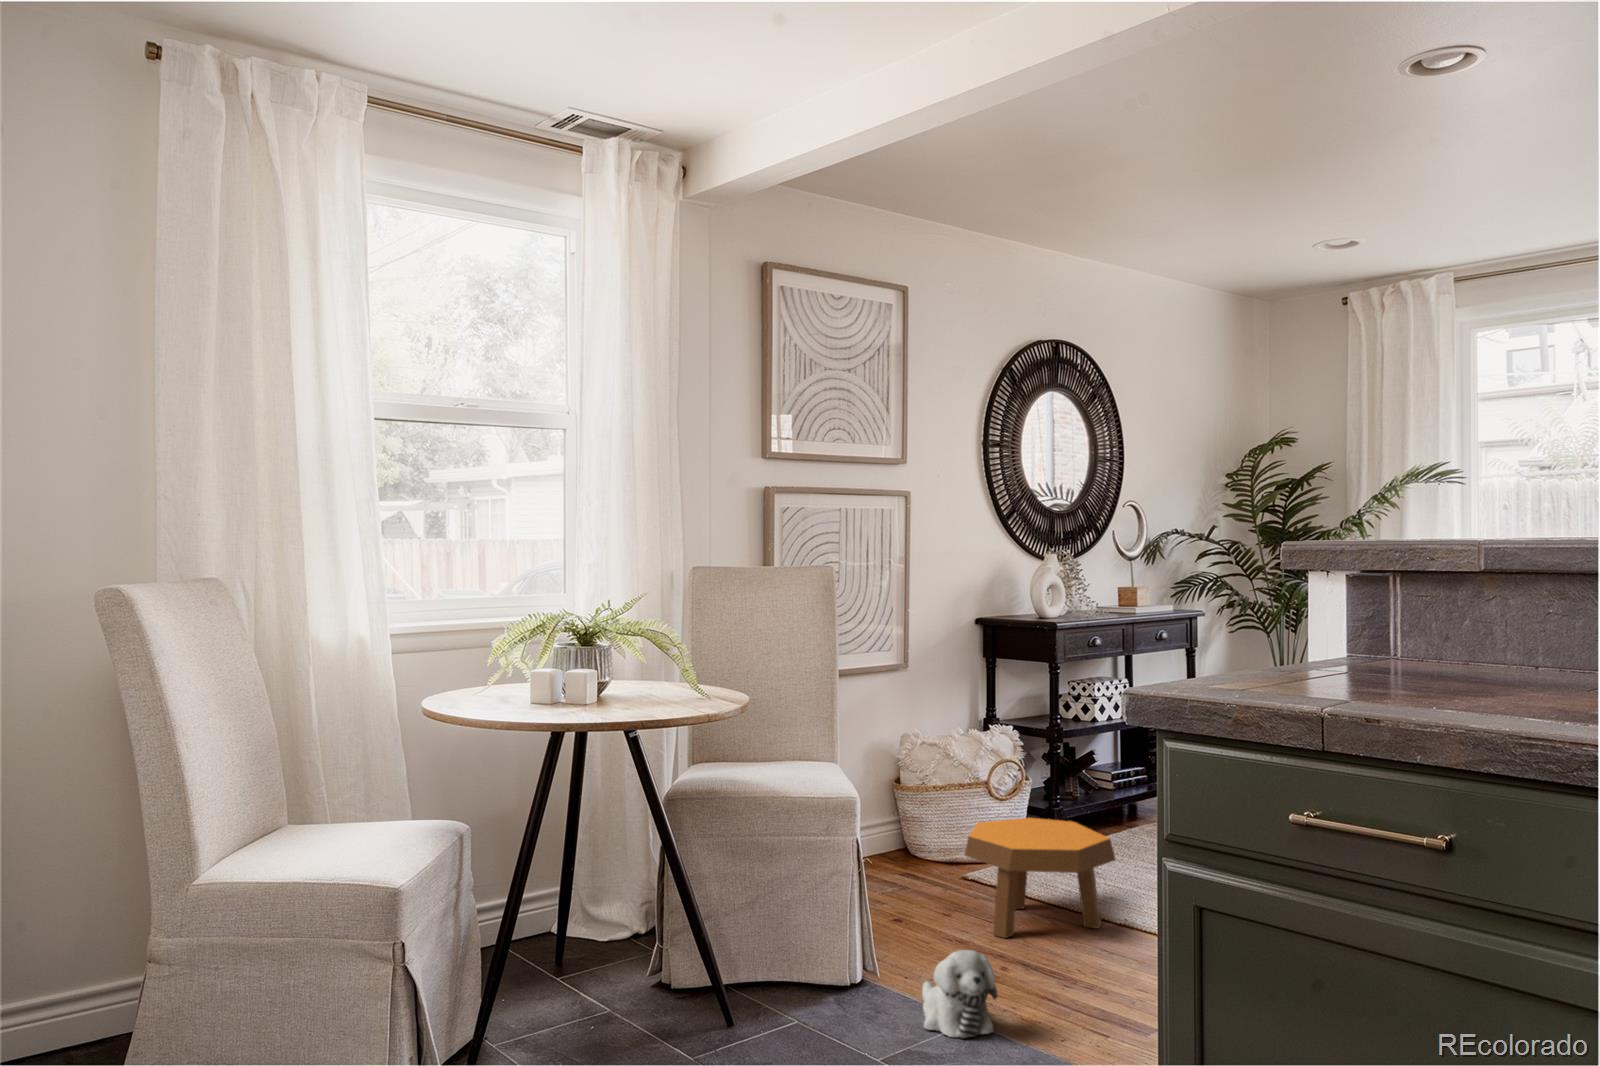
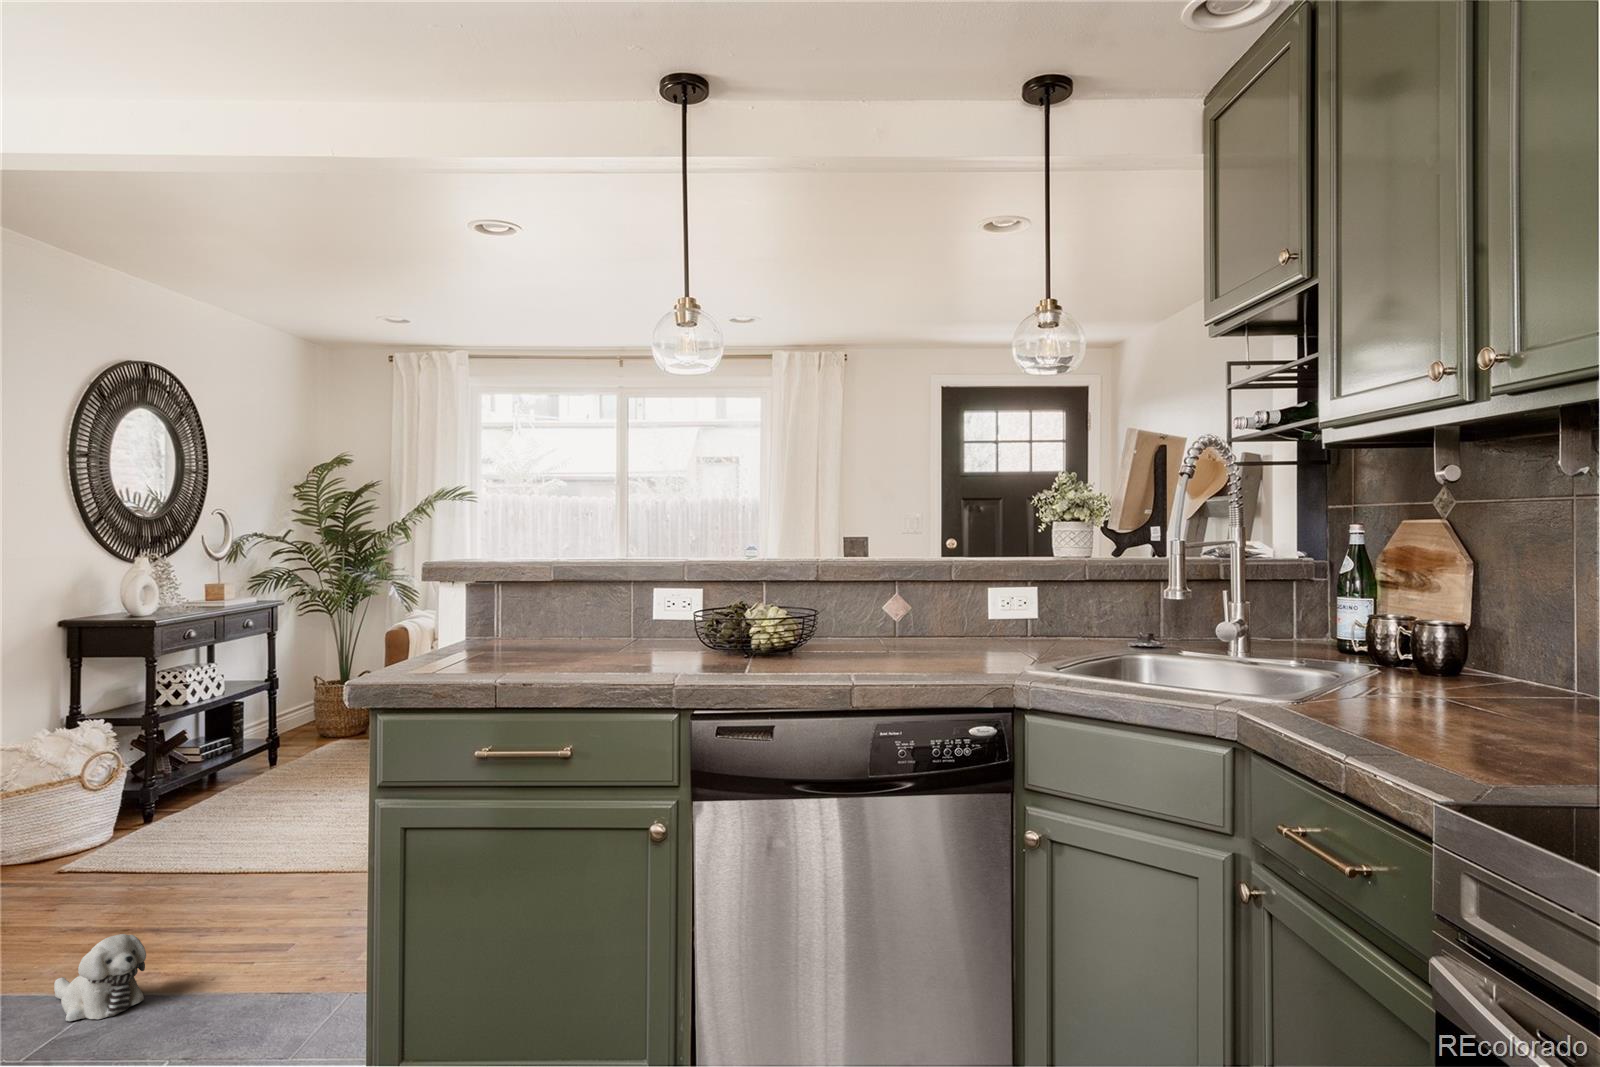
footstool: present [965,818,1115,938] -> none [76,797,235,916]

